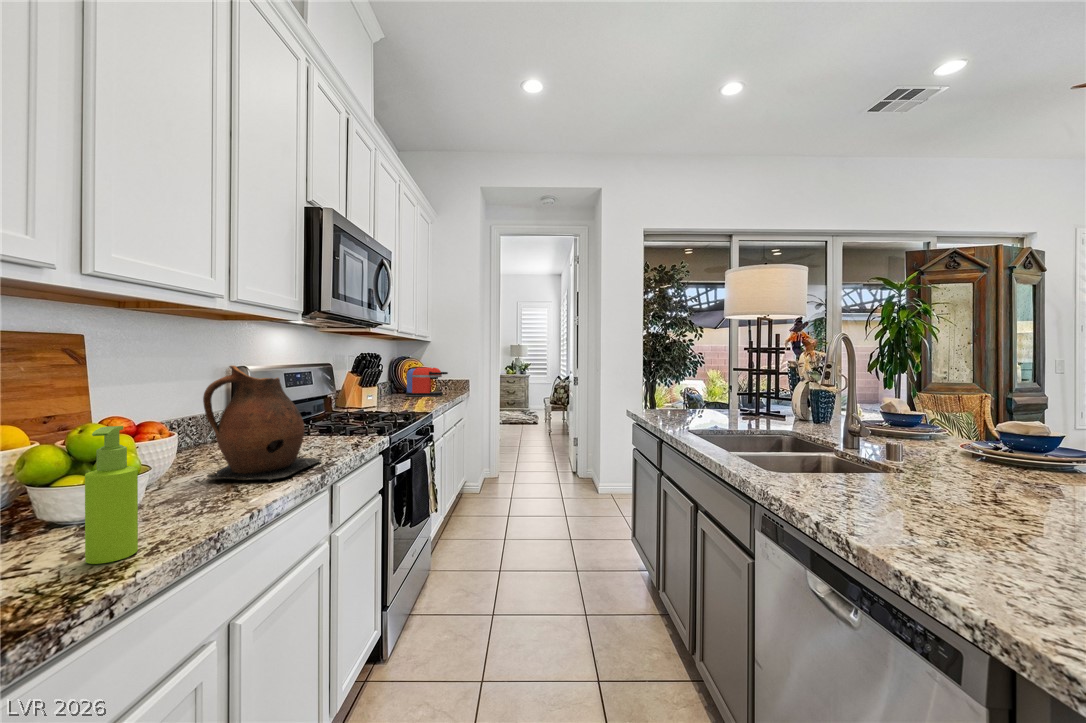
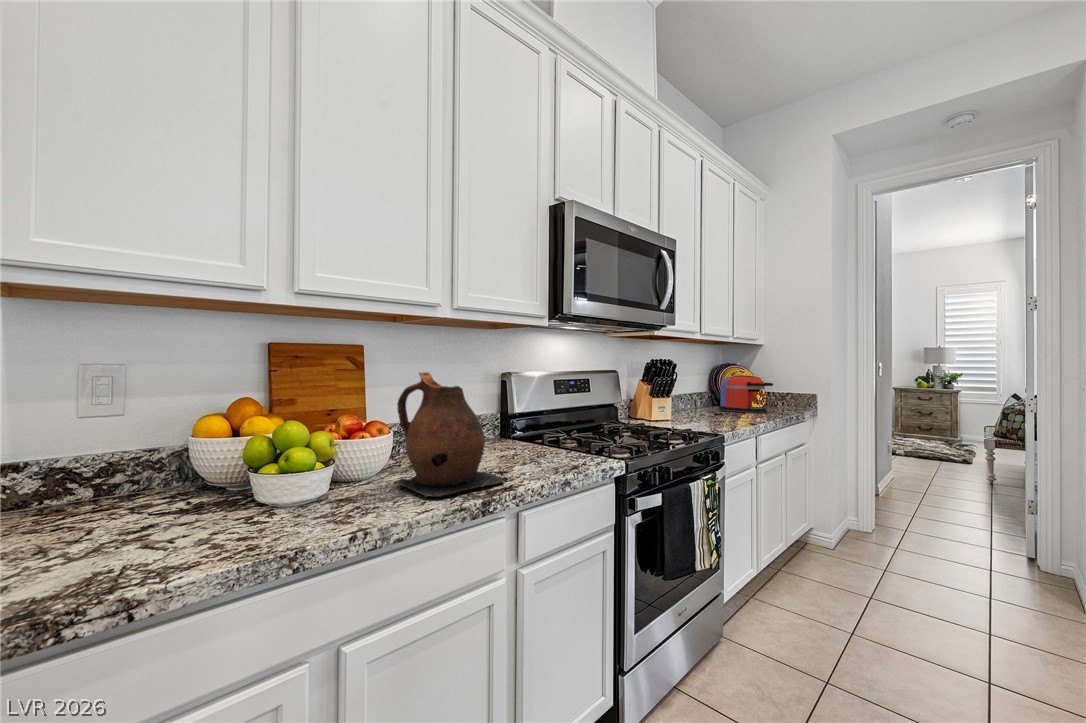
soap dispenser: present [85,426,138,564] -> none [178,429,230,558]

